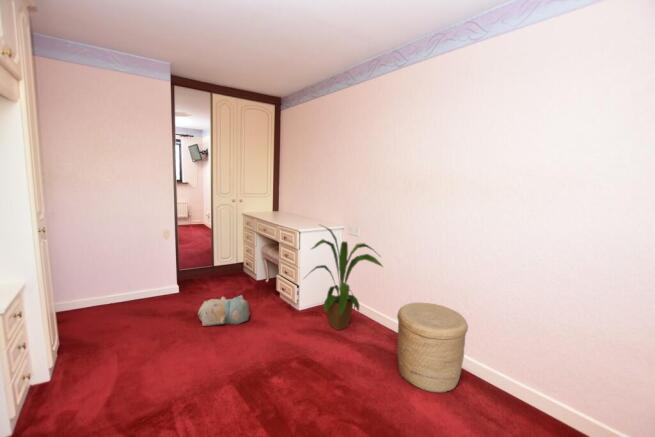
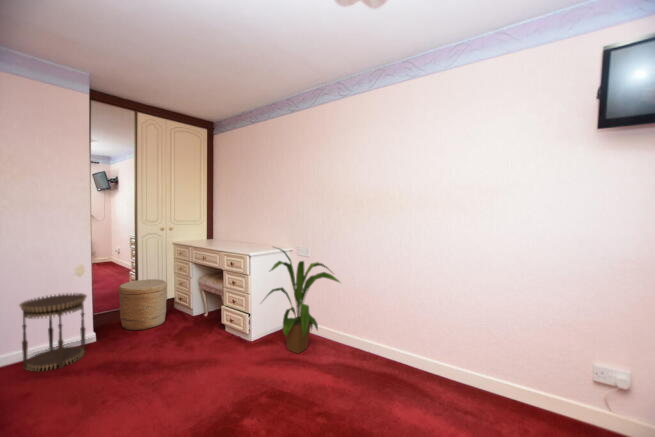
side table: none [118,252,167,313] -> present [19,293,87,371]
plush toy: present [198,295,250,326] -> none [135,331,199,372]
woven basket: present [397,302,468,392] -> present [118,279,167,331]

